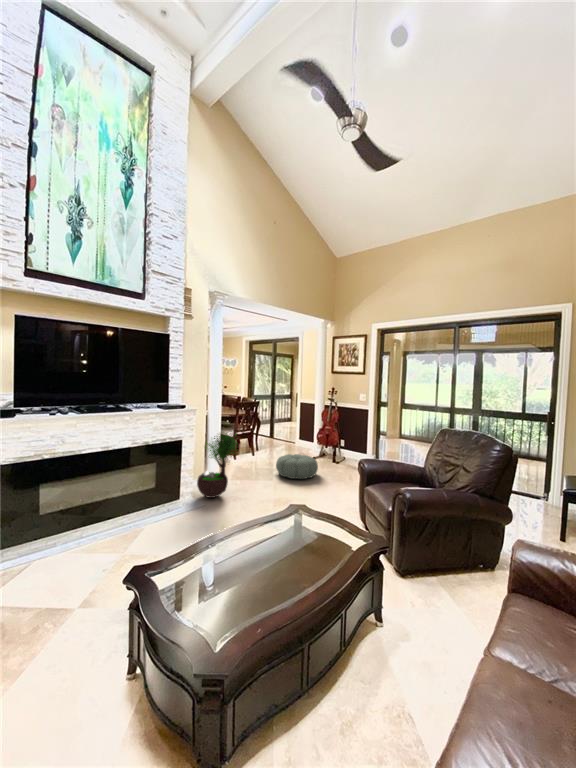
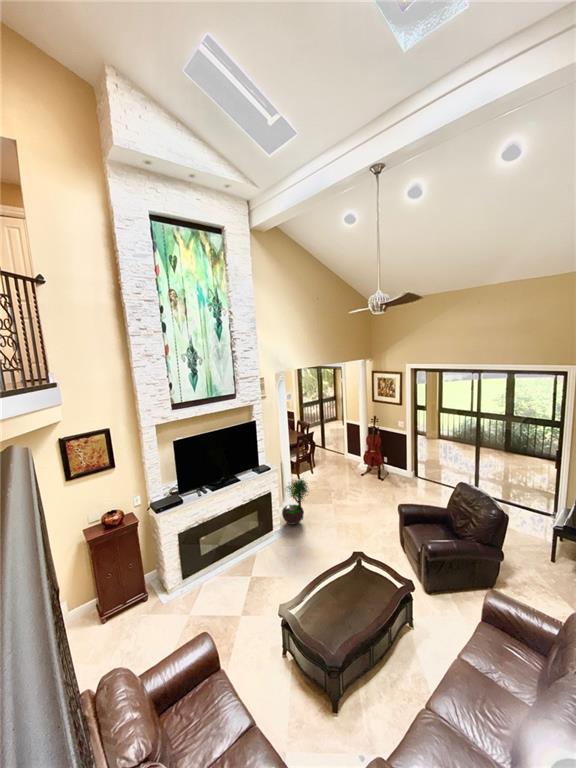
pouf: present [276,454,318,479] -> none [335,477,368,500]

